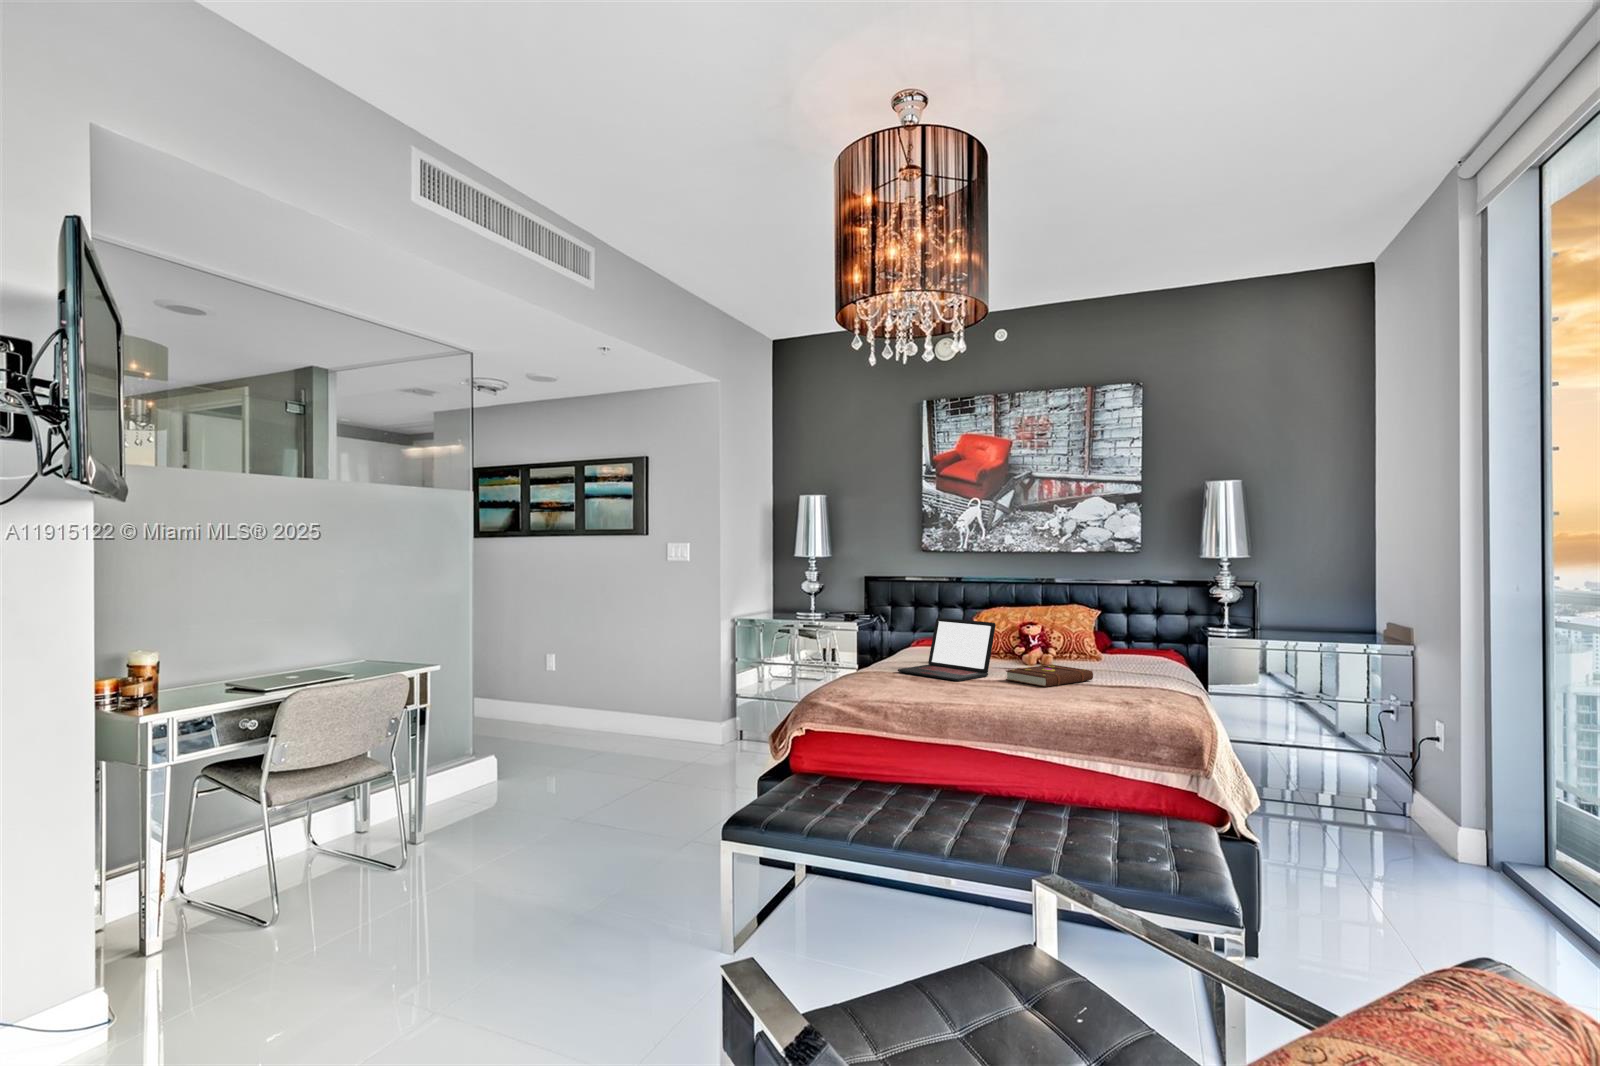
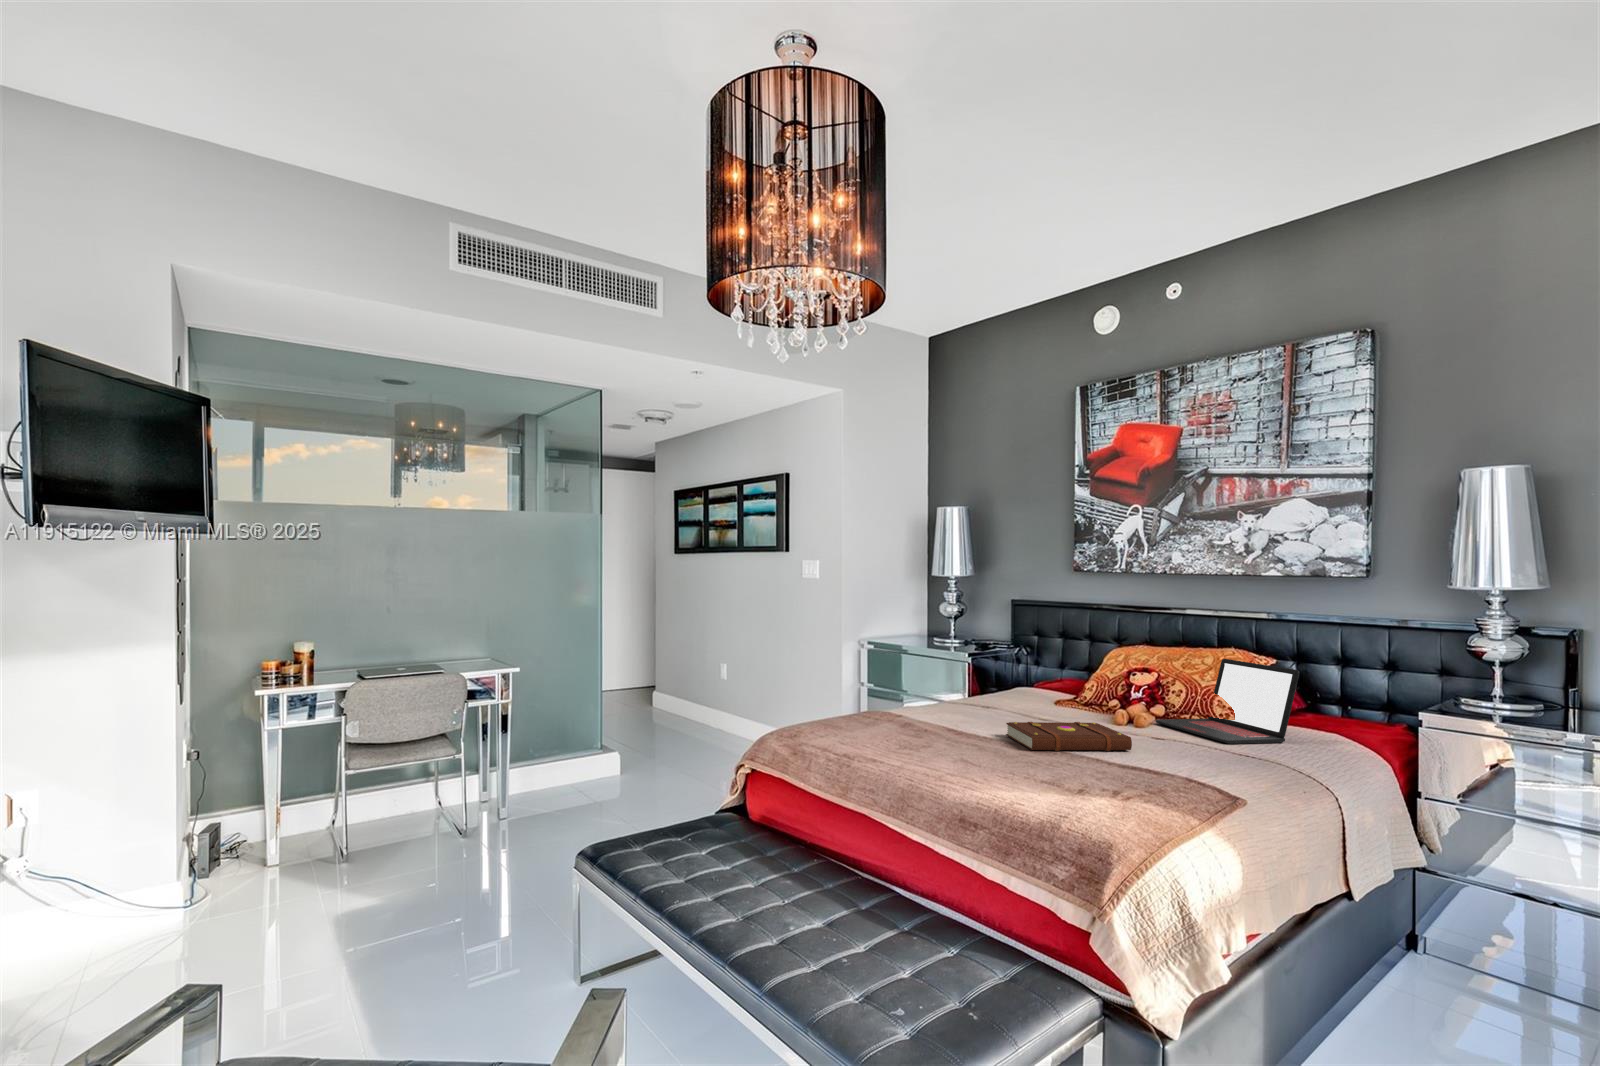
laptop: present [898,618,996,681] -> present [1156,659,1299,744]

